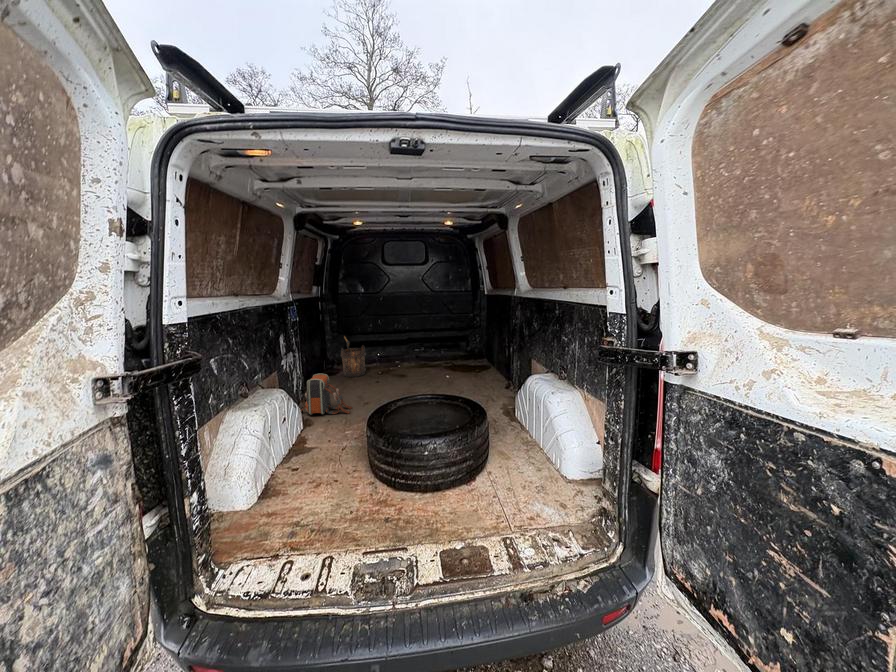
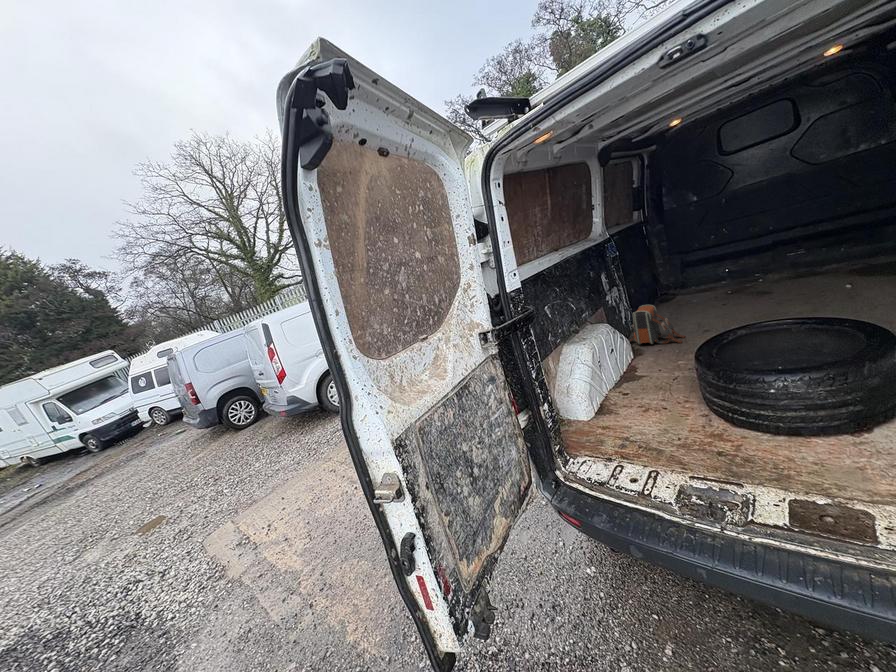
bucket: present [341,337,366,377] -> none [671,260,704,303]

